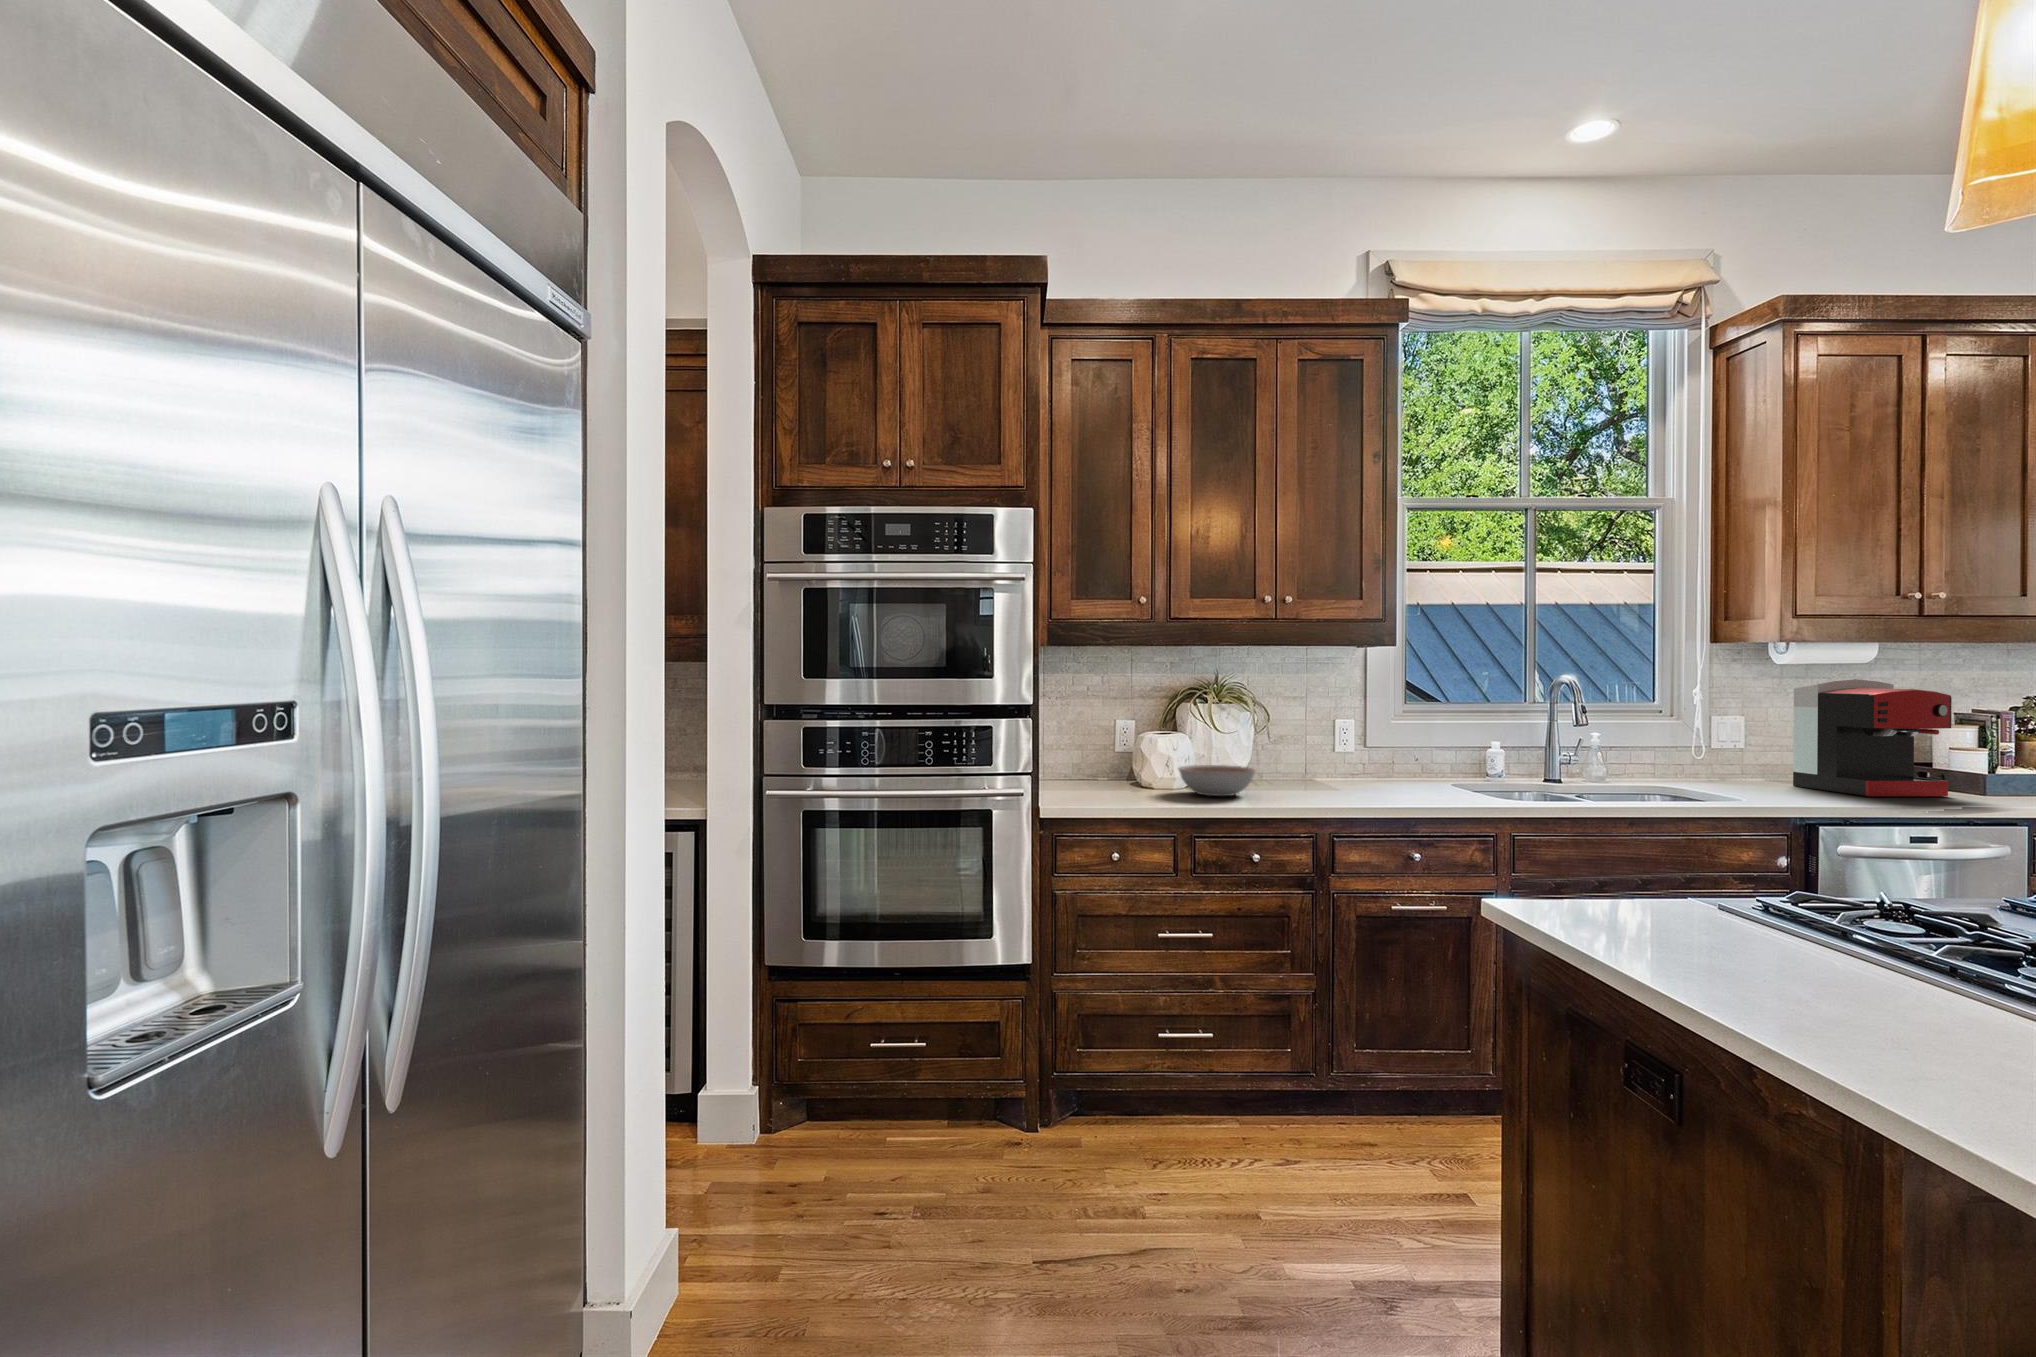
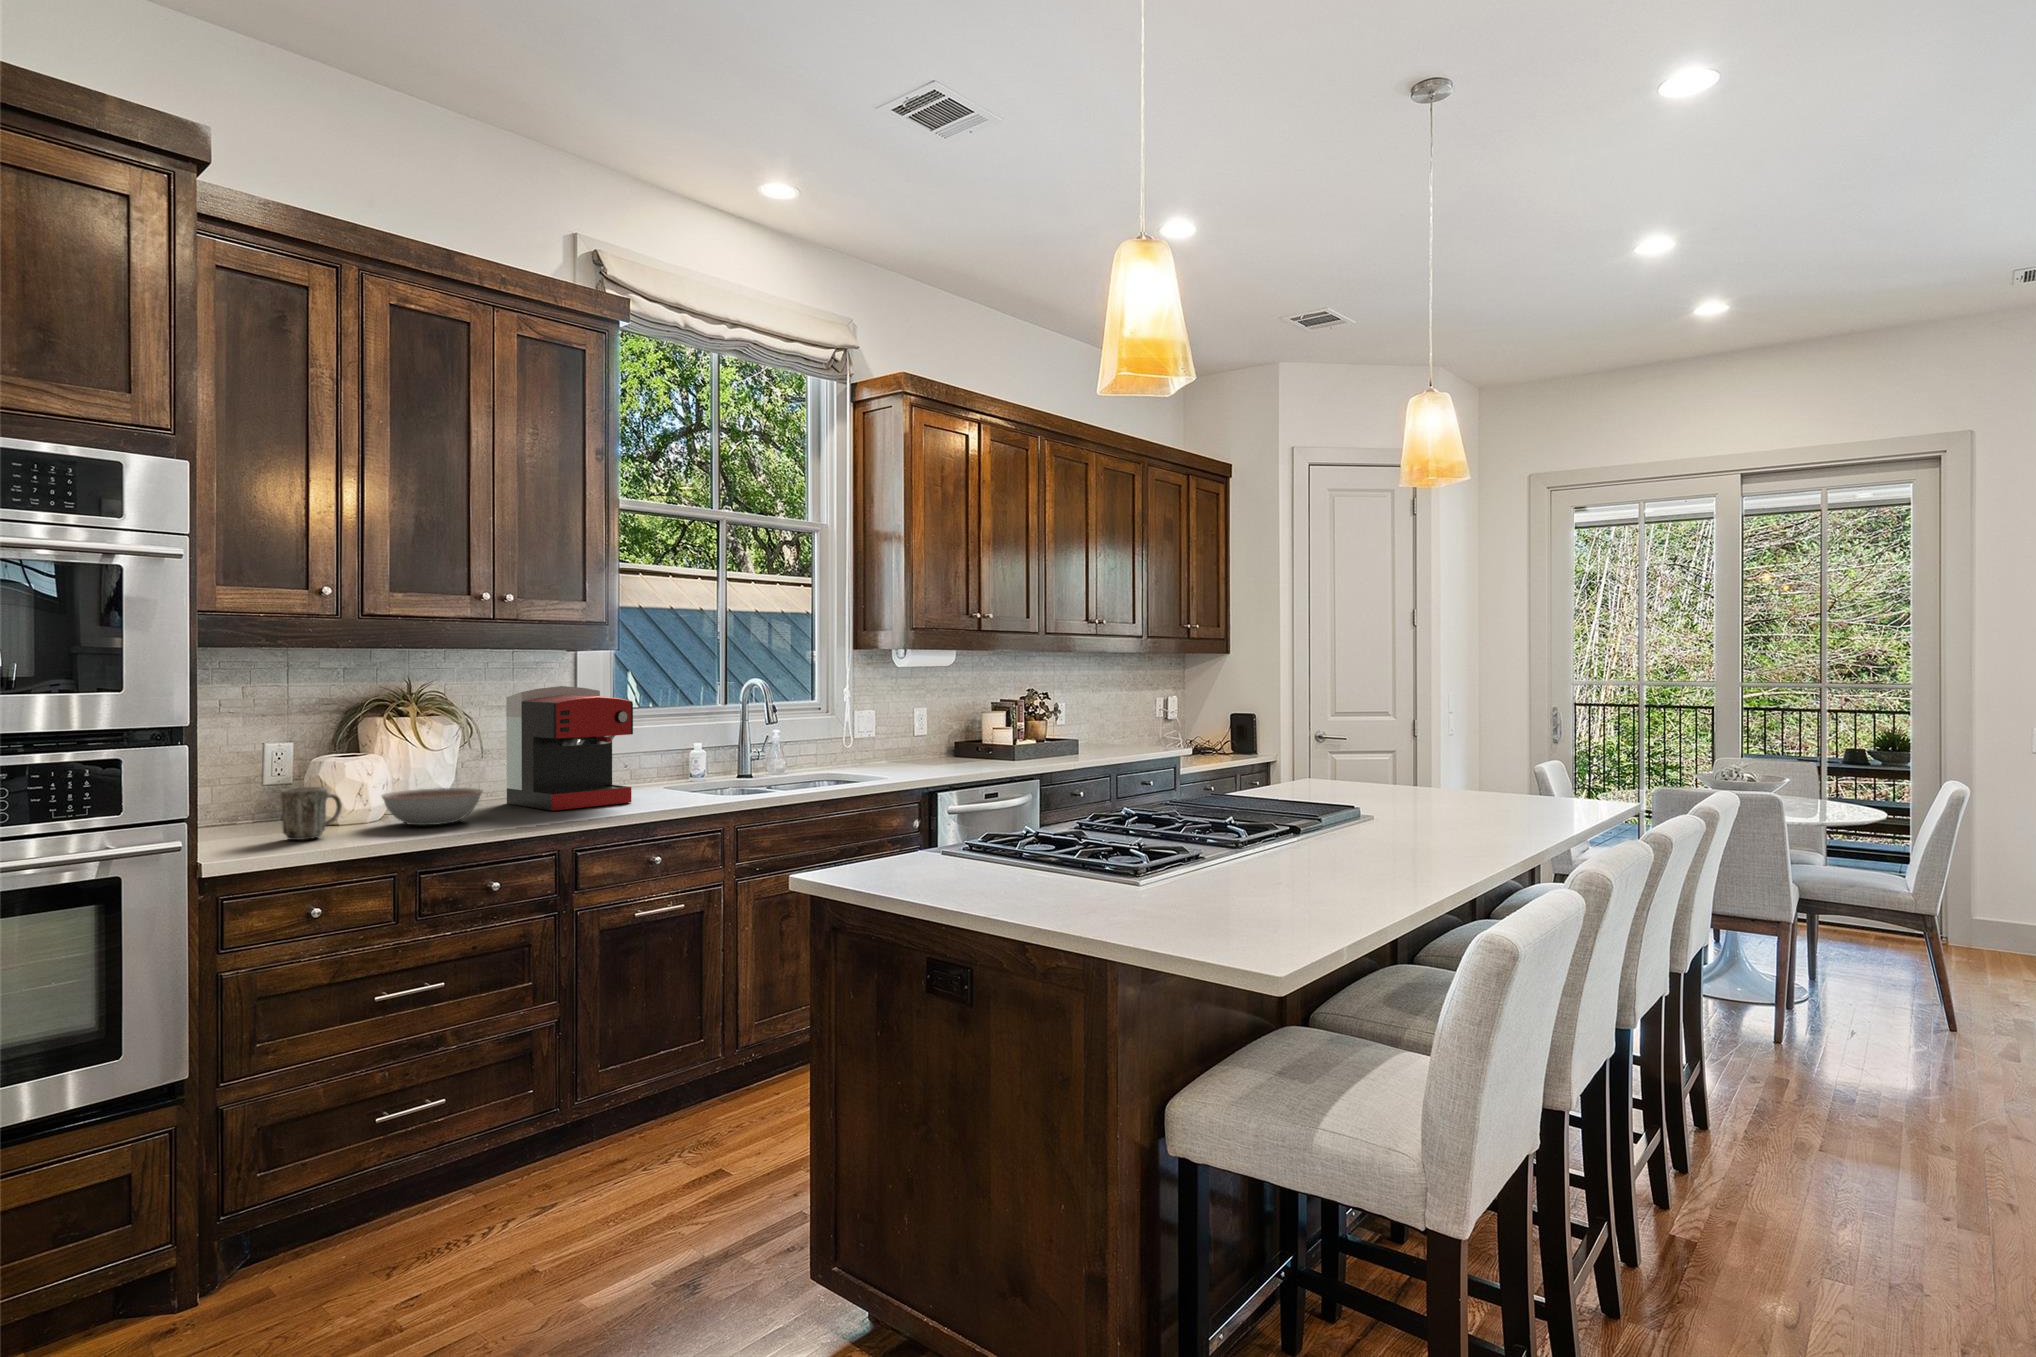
coffee maker: present [1793,679,1952,796] -> present [506,686,633,811]
mug: none [1105,755,1146,797] -> present [281,787,342,840]

